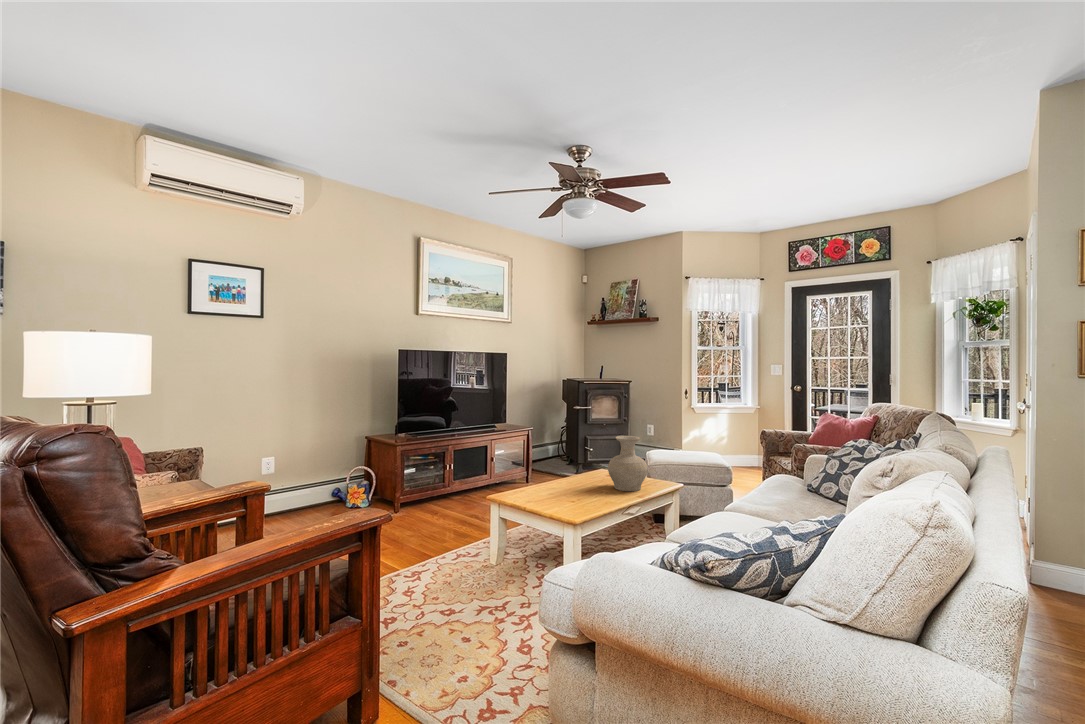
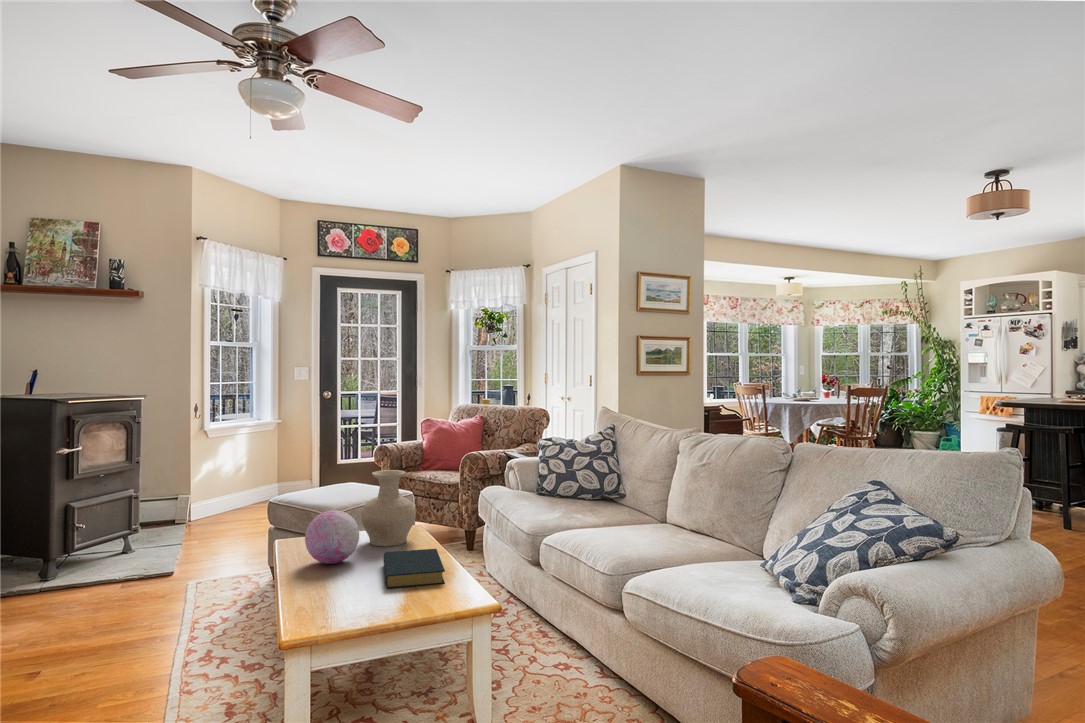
decorative orb: none [554,453,587,488] -> present [305,510,359,564]
hardback book: none [543,487,608,513] -> present [383,549,445,588]

